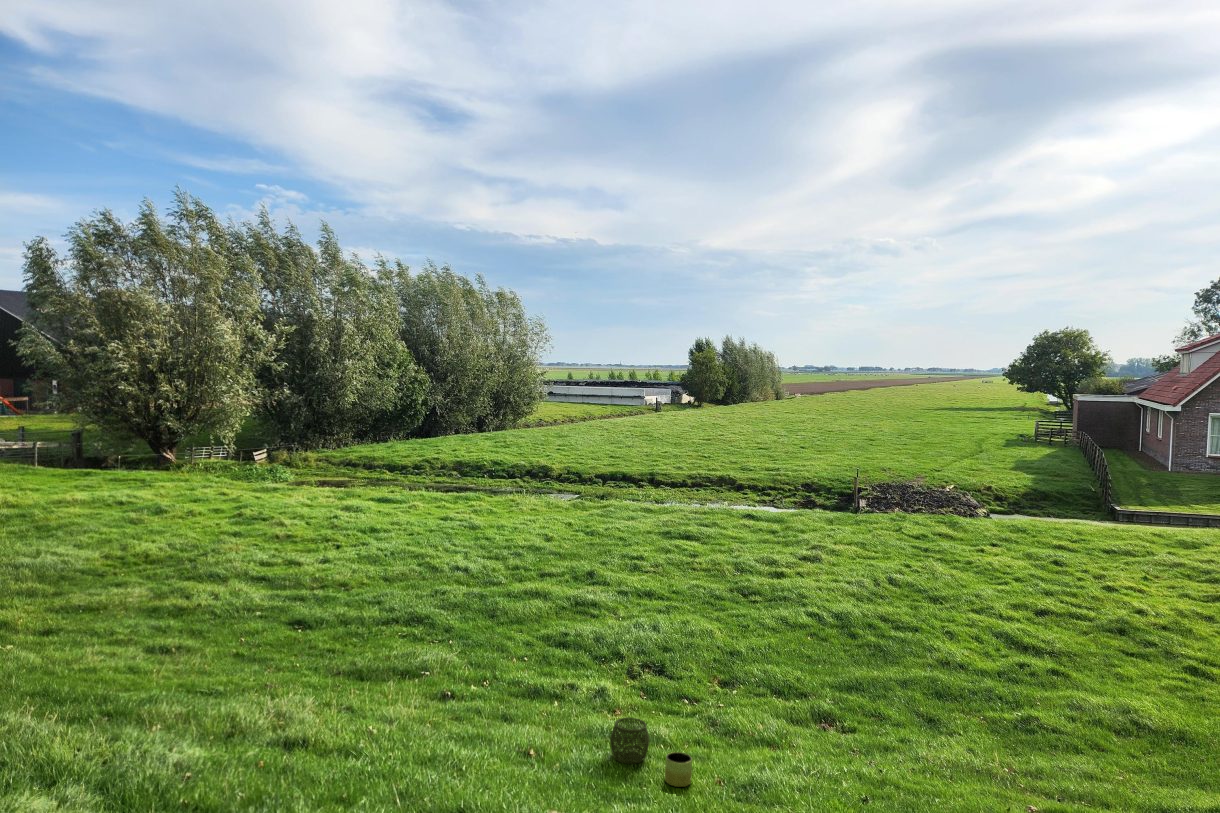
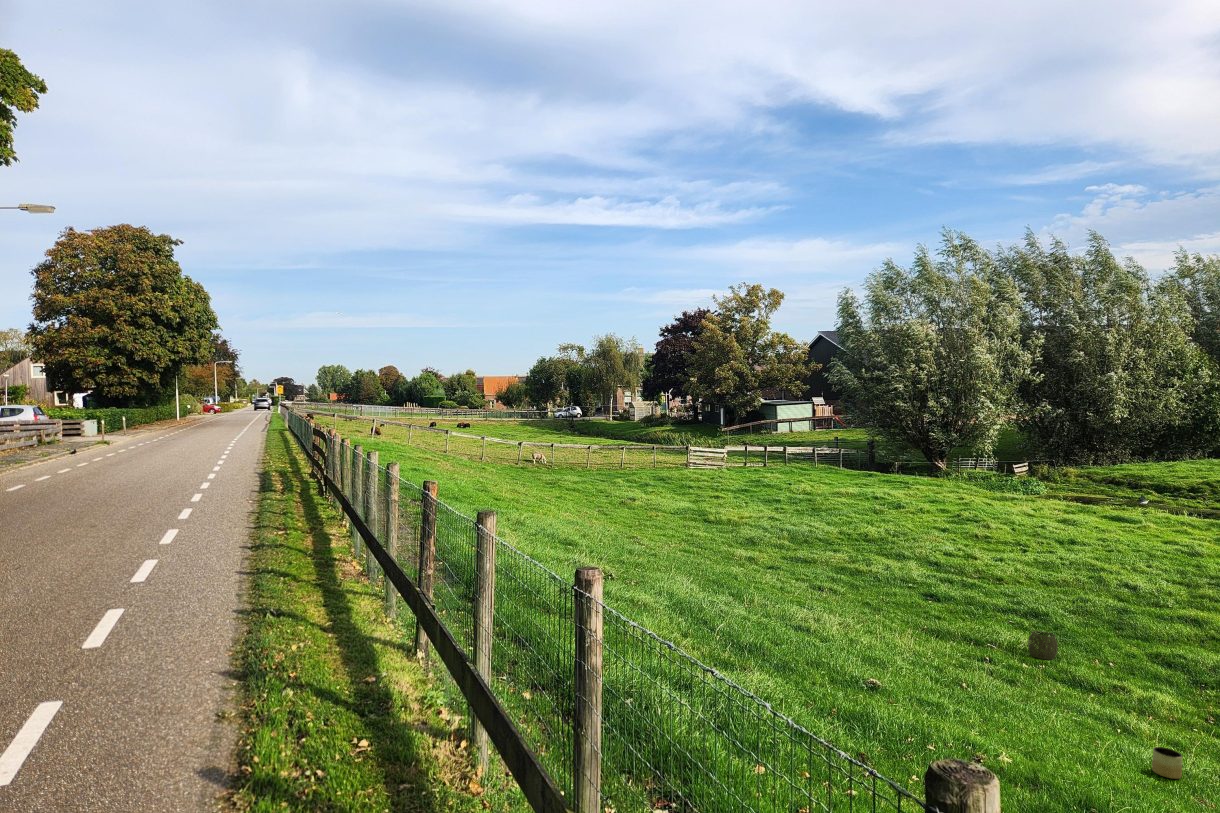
woven basket: present [610,718,649,764] -> present [1028,631,1058,660]

